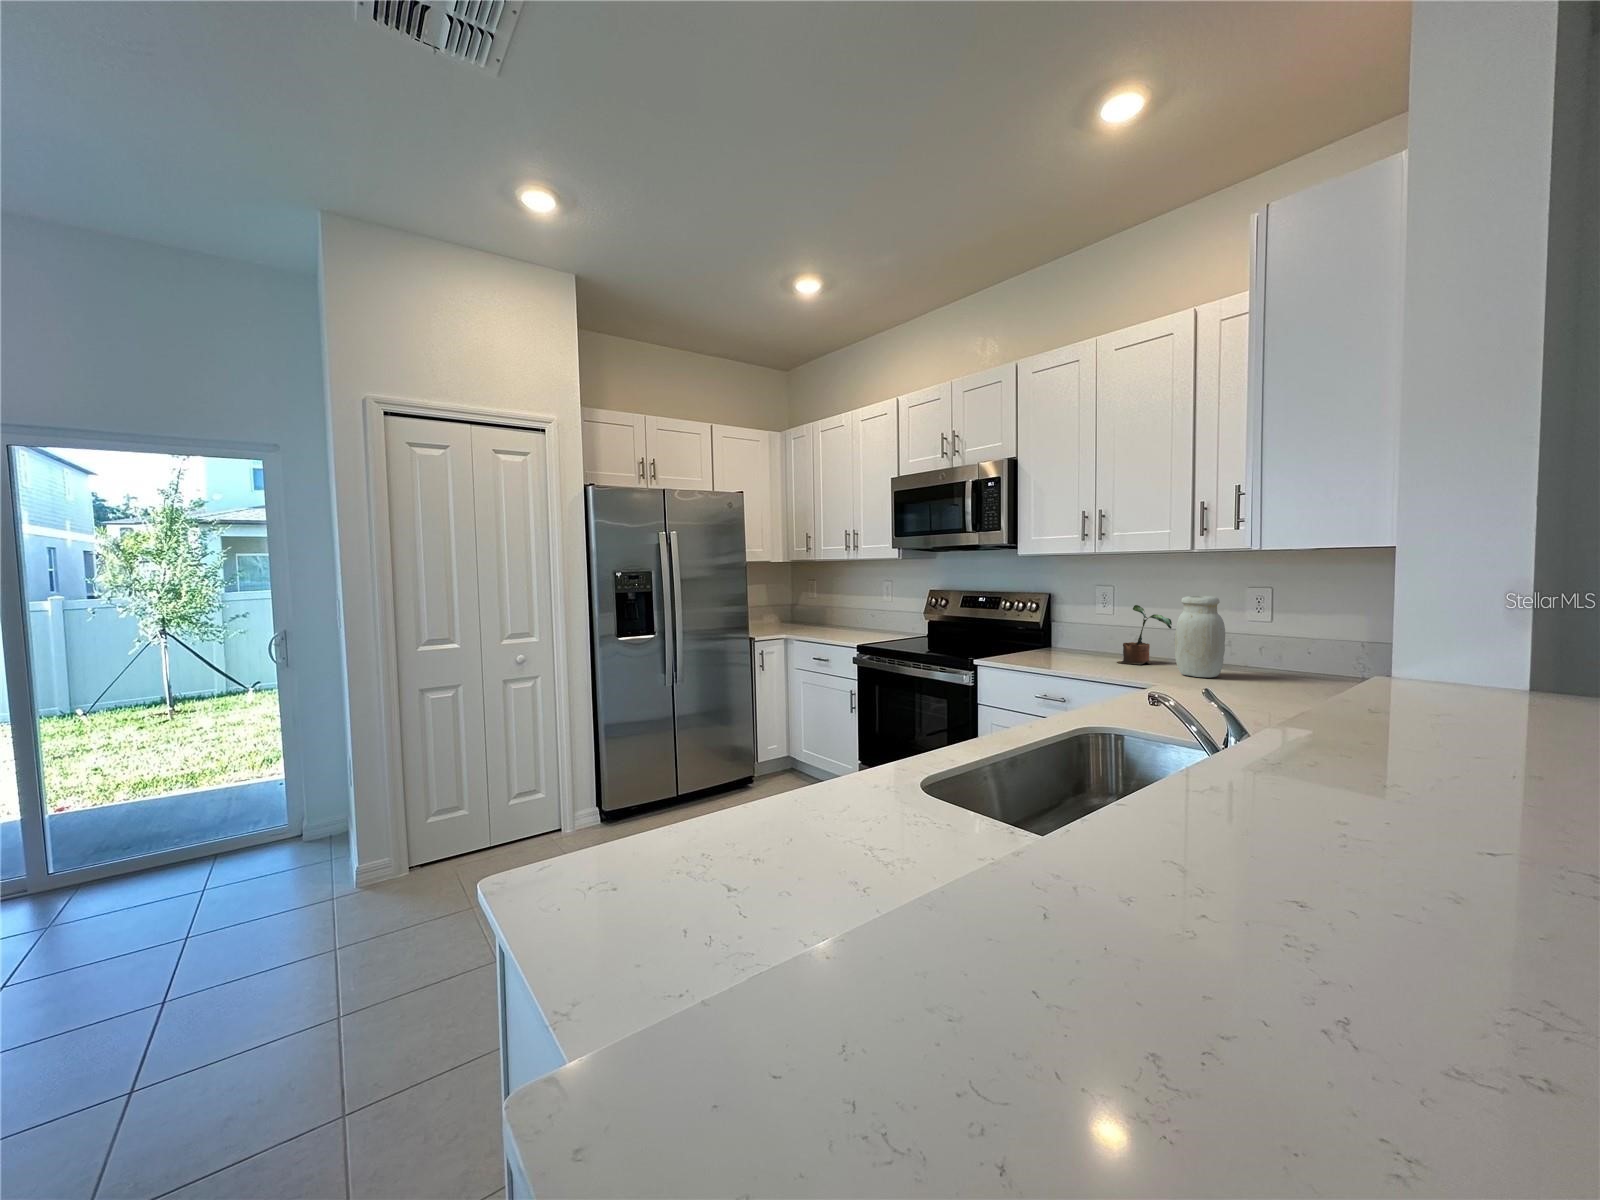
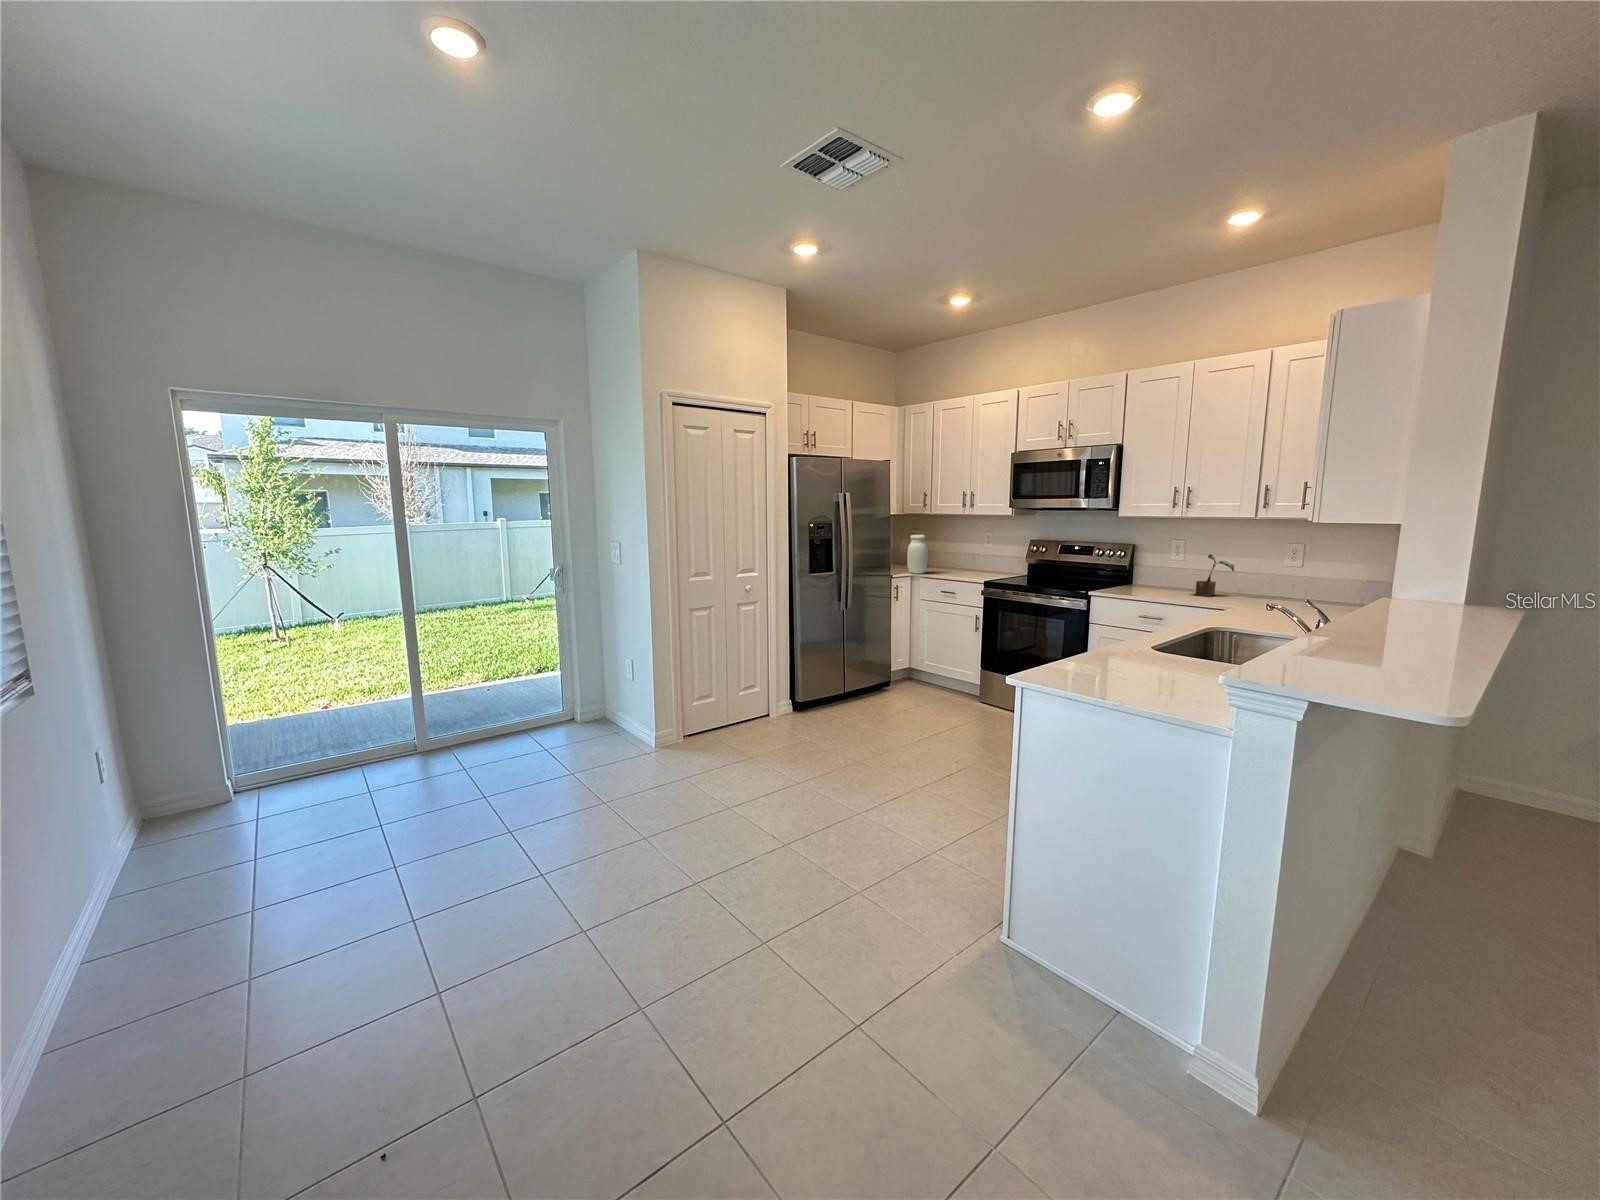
jar: present [1175,596,1225,678] -> present [907,535,928,574]

